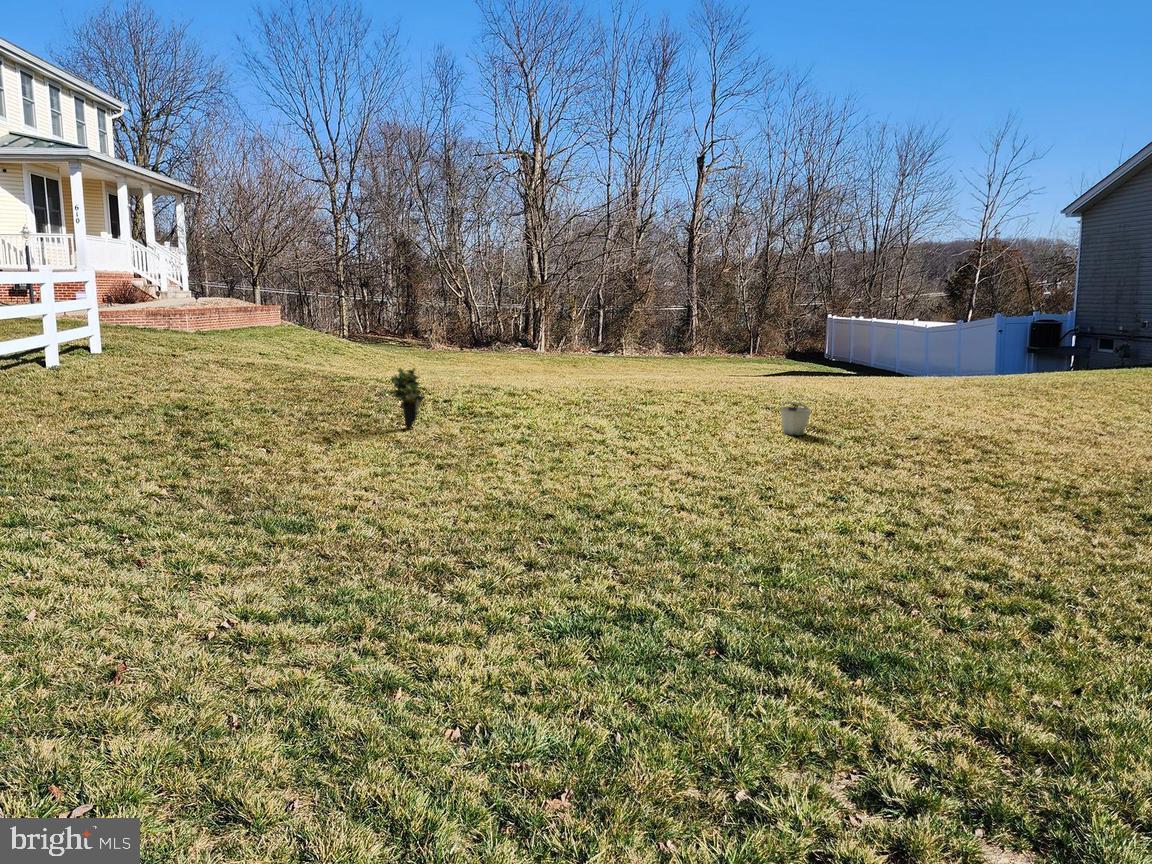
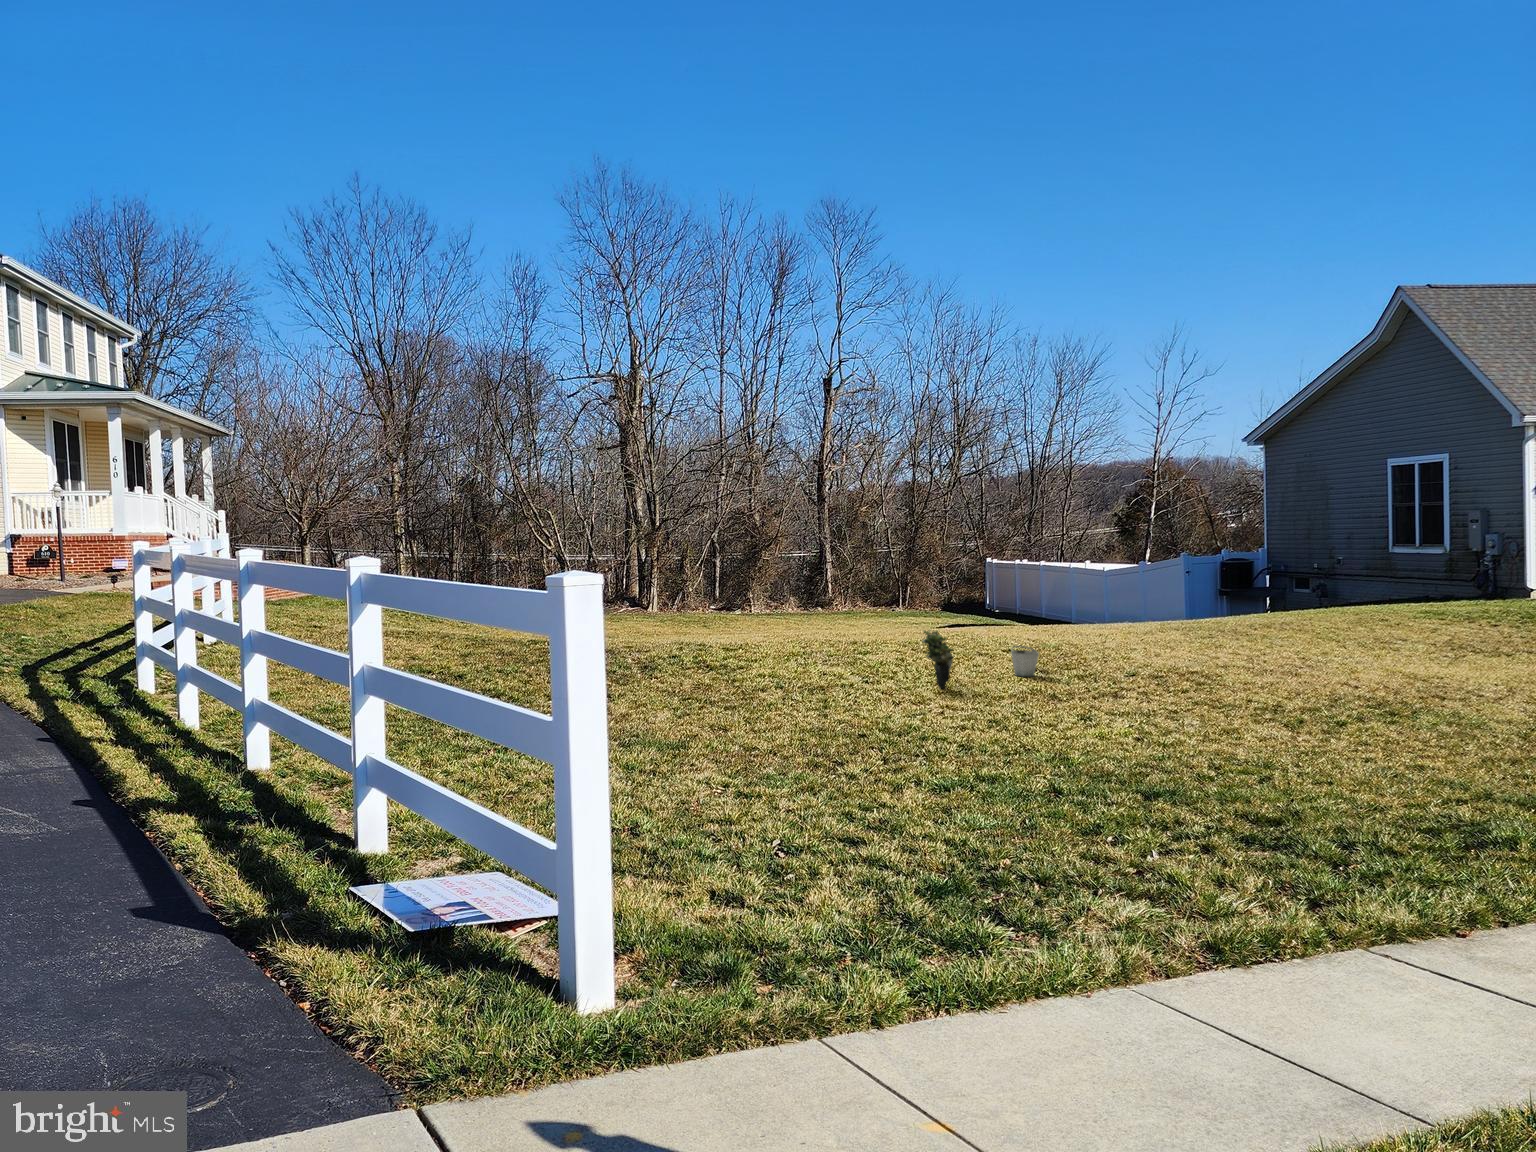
potted plant: present [391,368,425,429] -> present [923,630,955,688]

